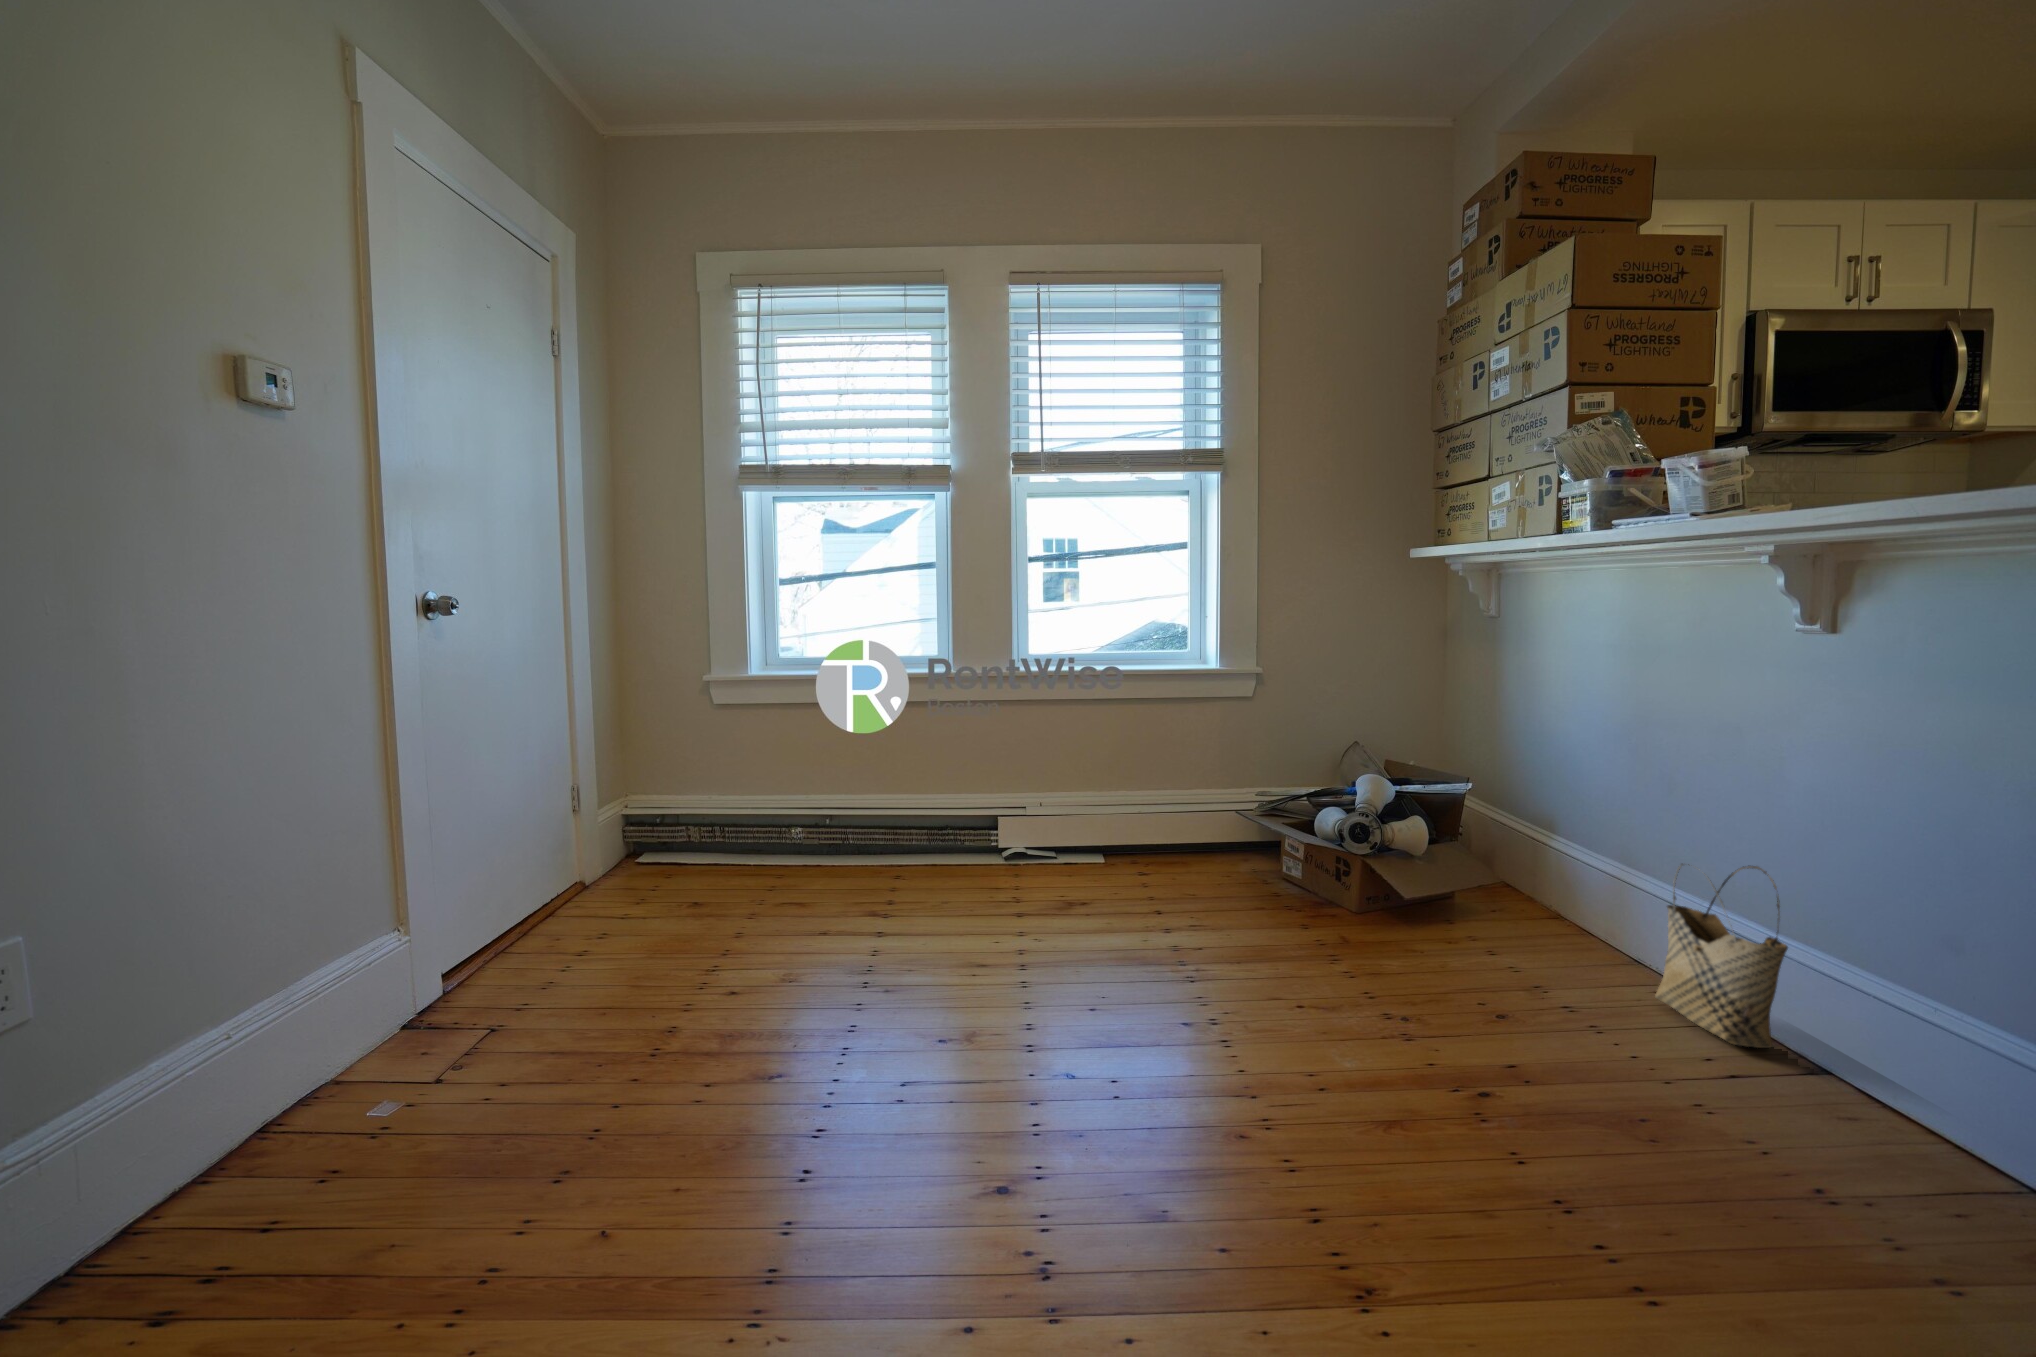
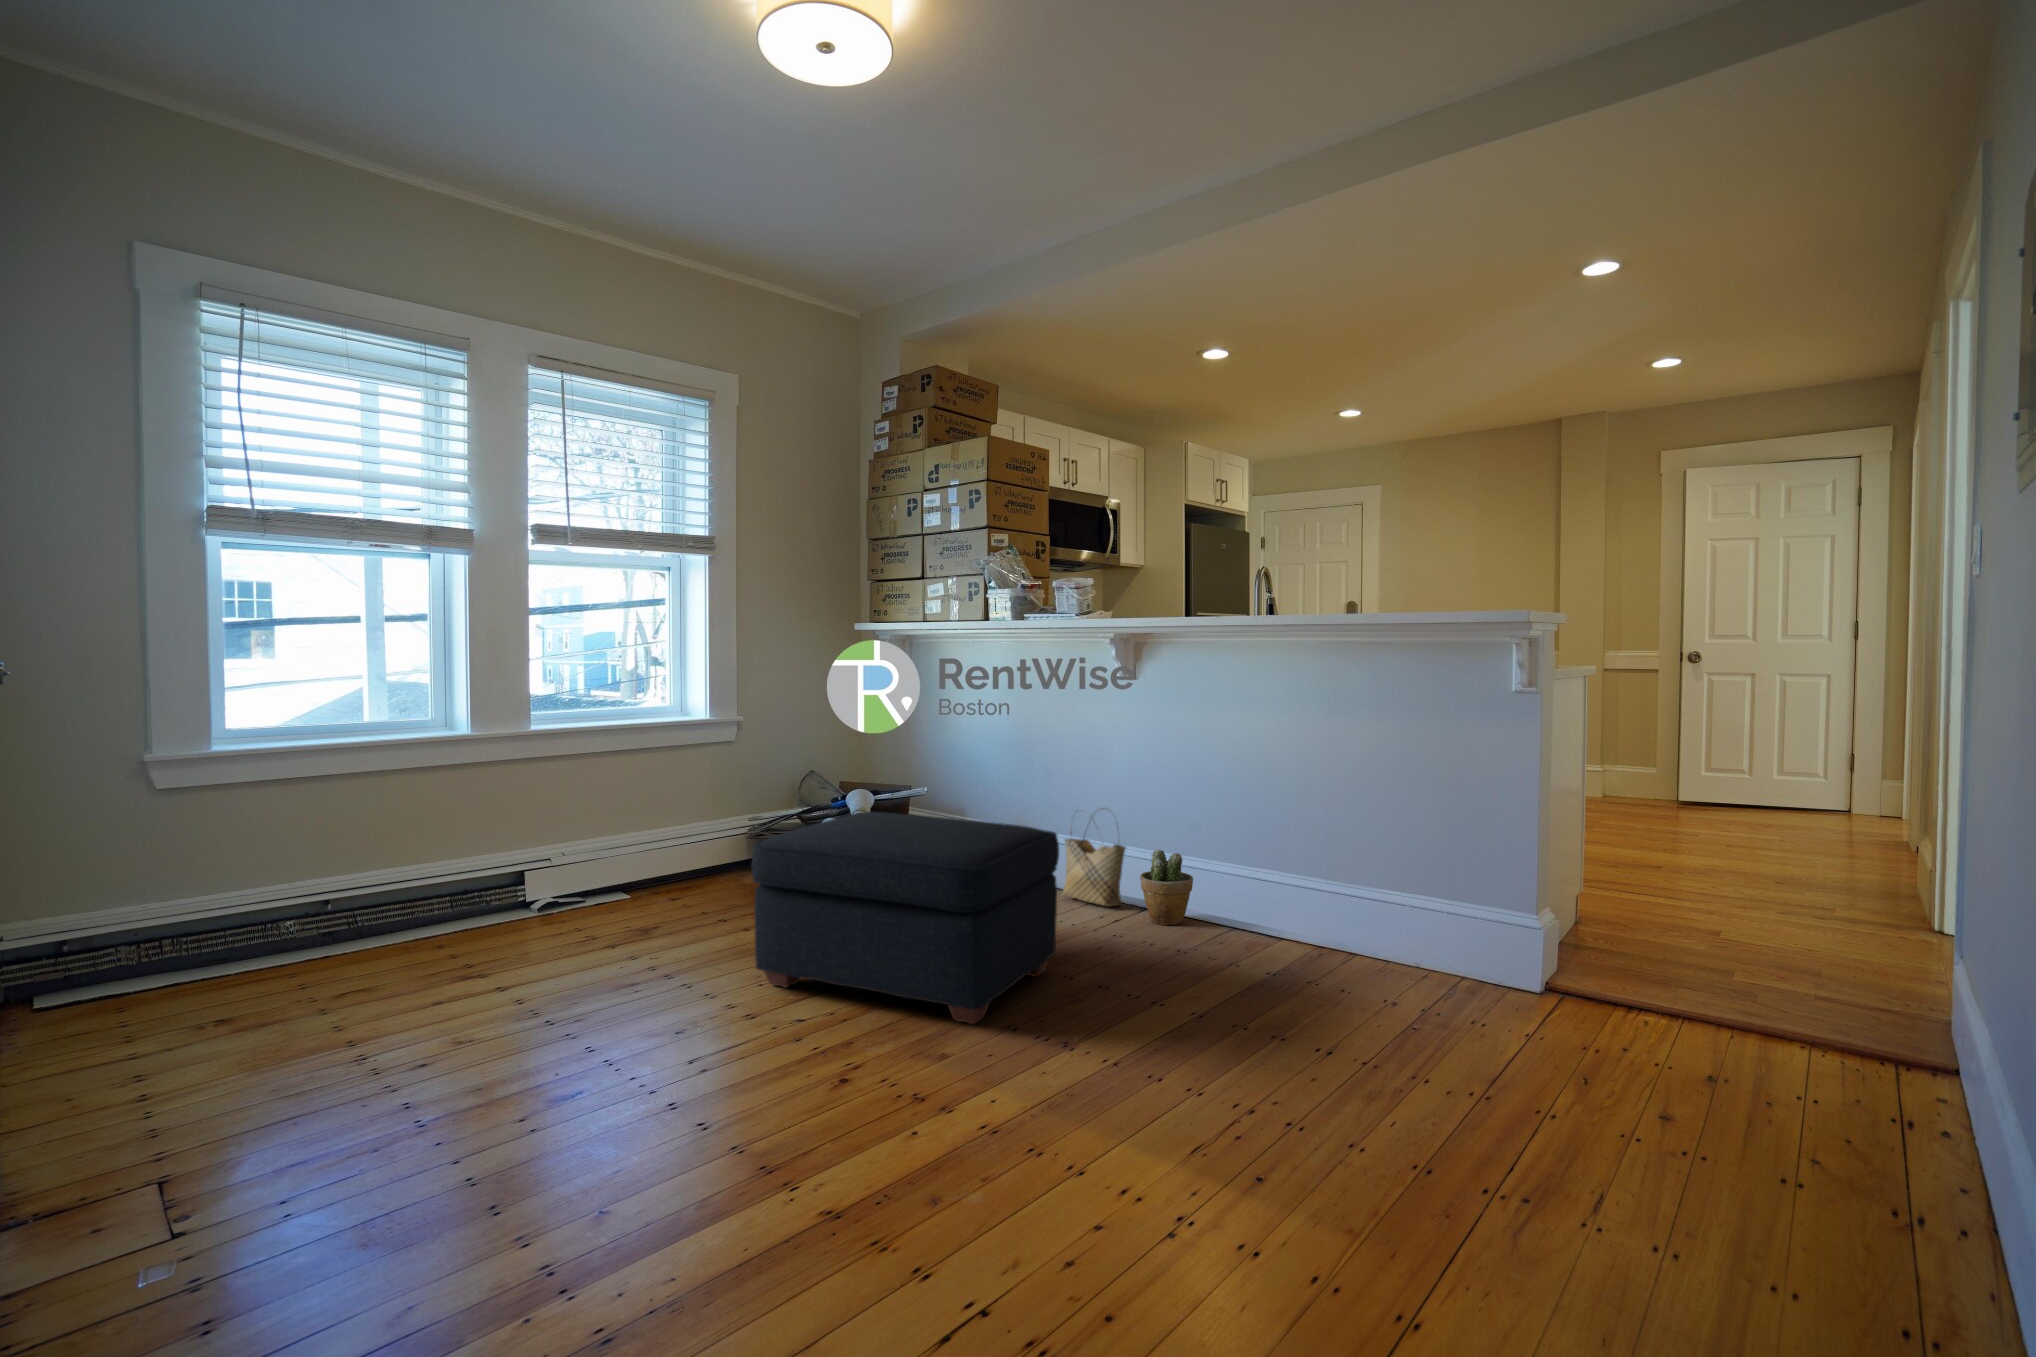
ottoman: none [1077,816,1532,1200] -> present [752,812,1059,1024]
potted plant: none [1793,973,1934,1132] -> present [1140,850,1193,925]

